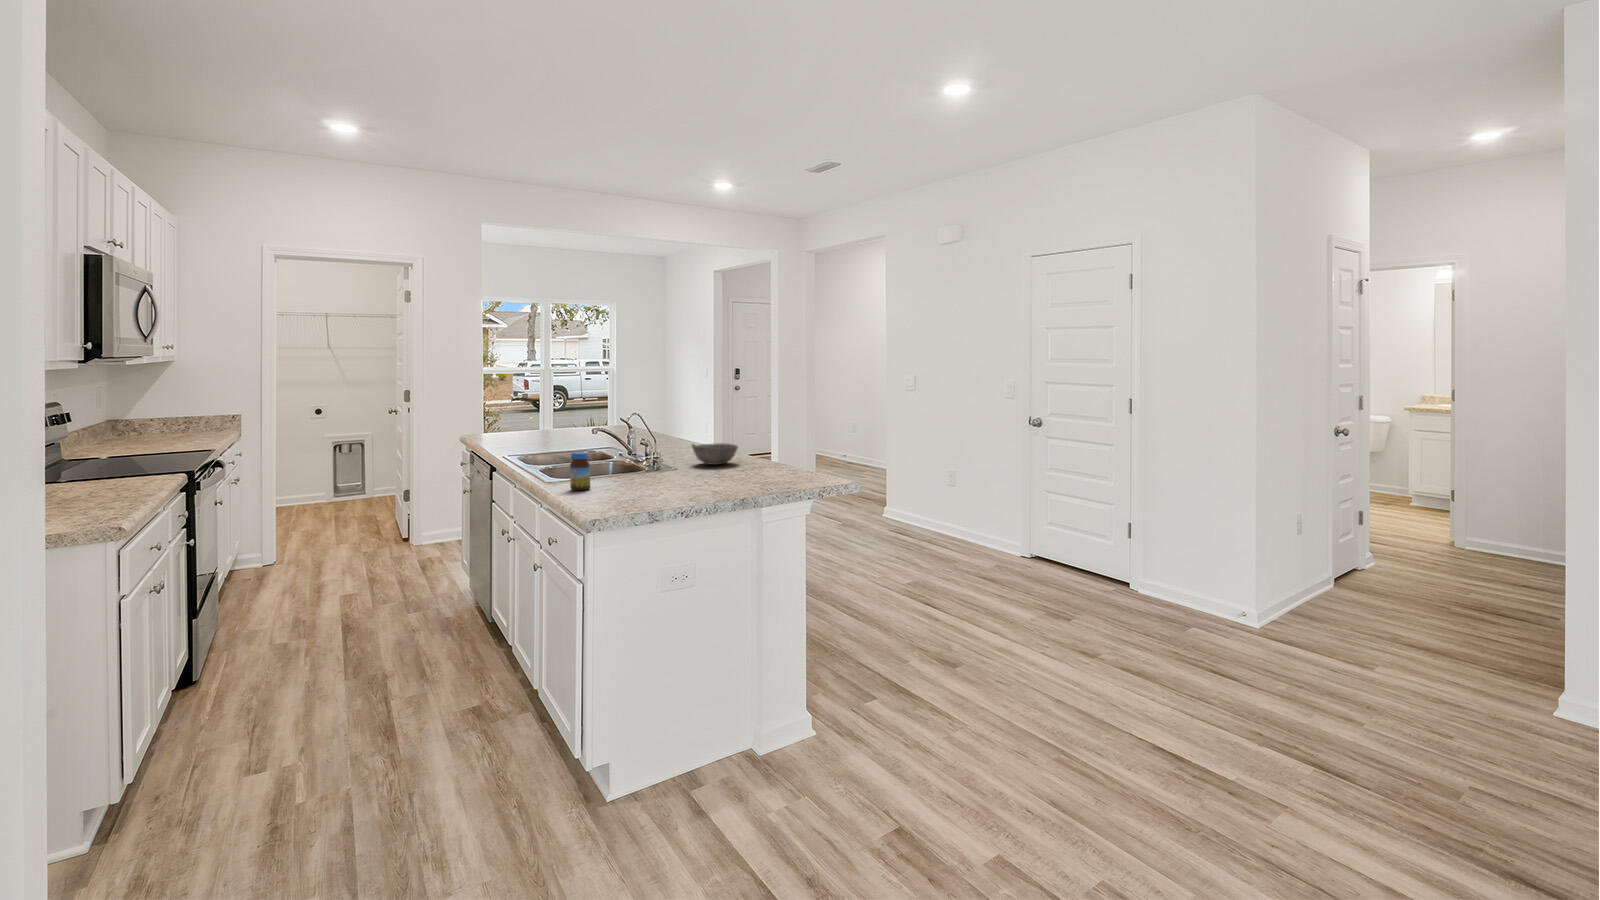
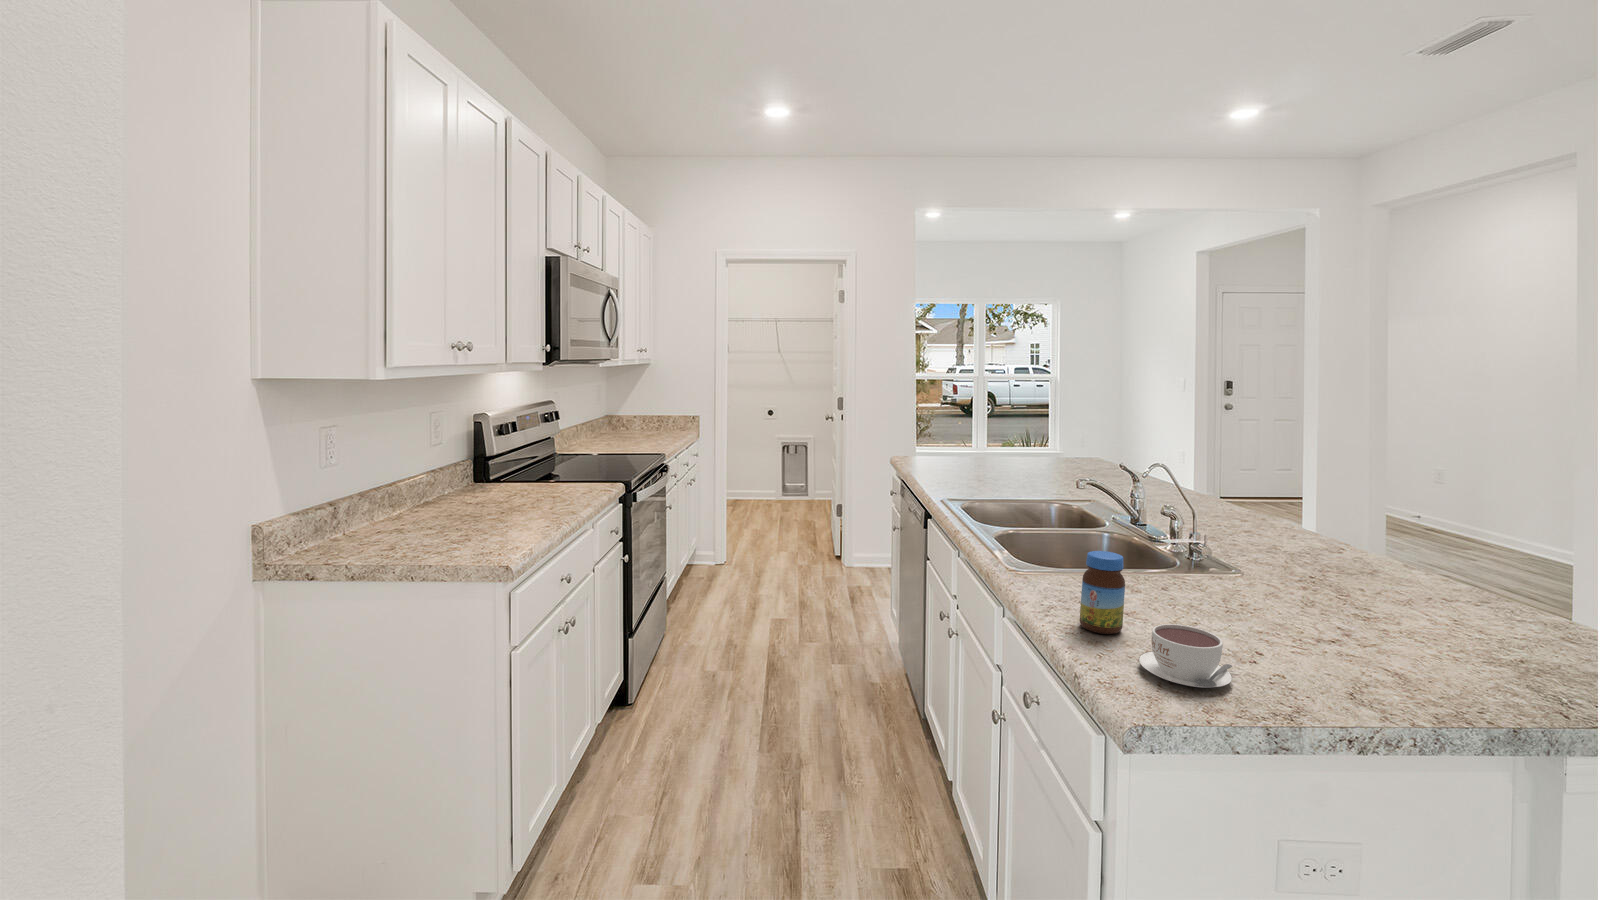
bowl: present [692,443,738,465] -> none [1301,529,1422,579]
coffee cup: none [590,476,629,497] -> present [1139,624,1232,687]

